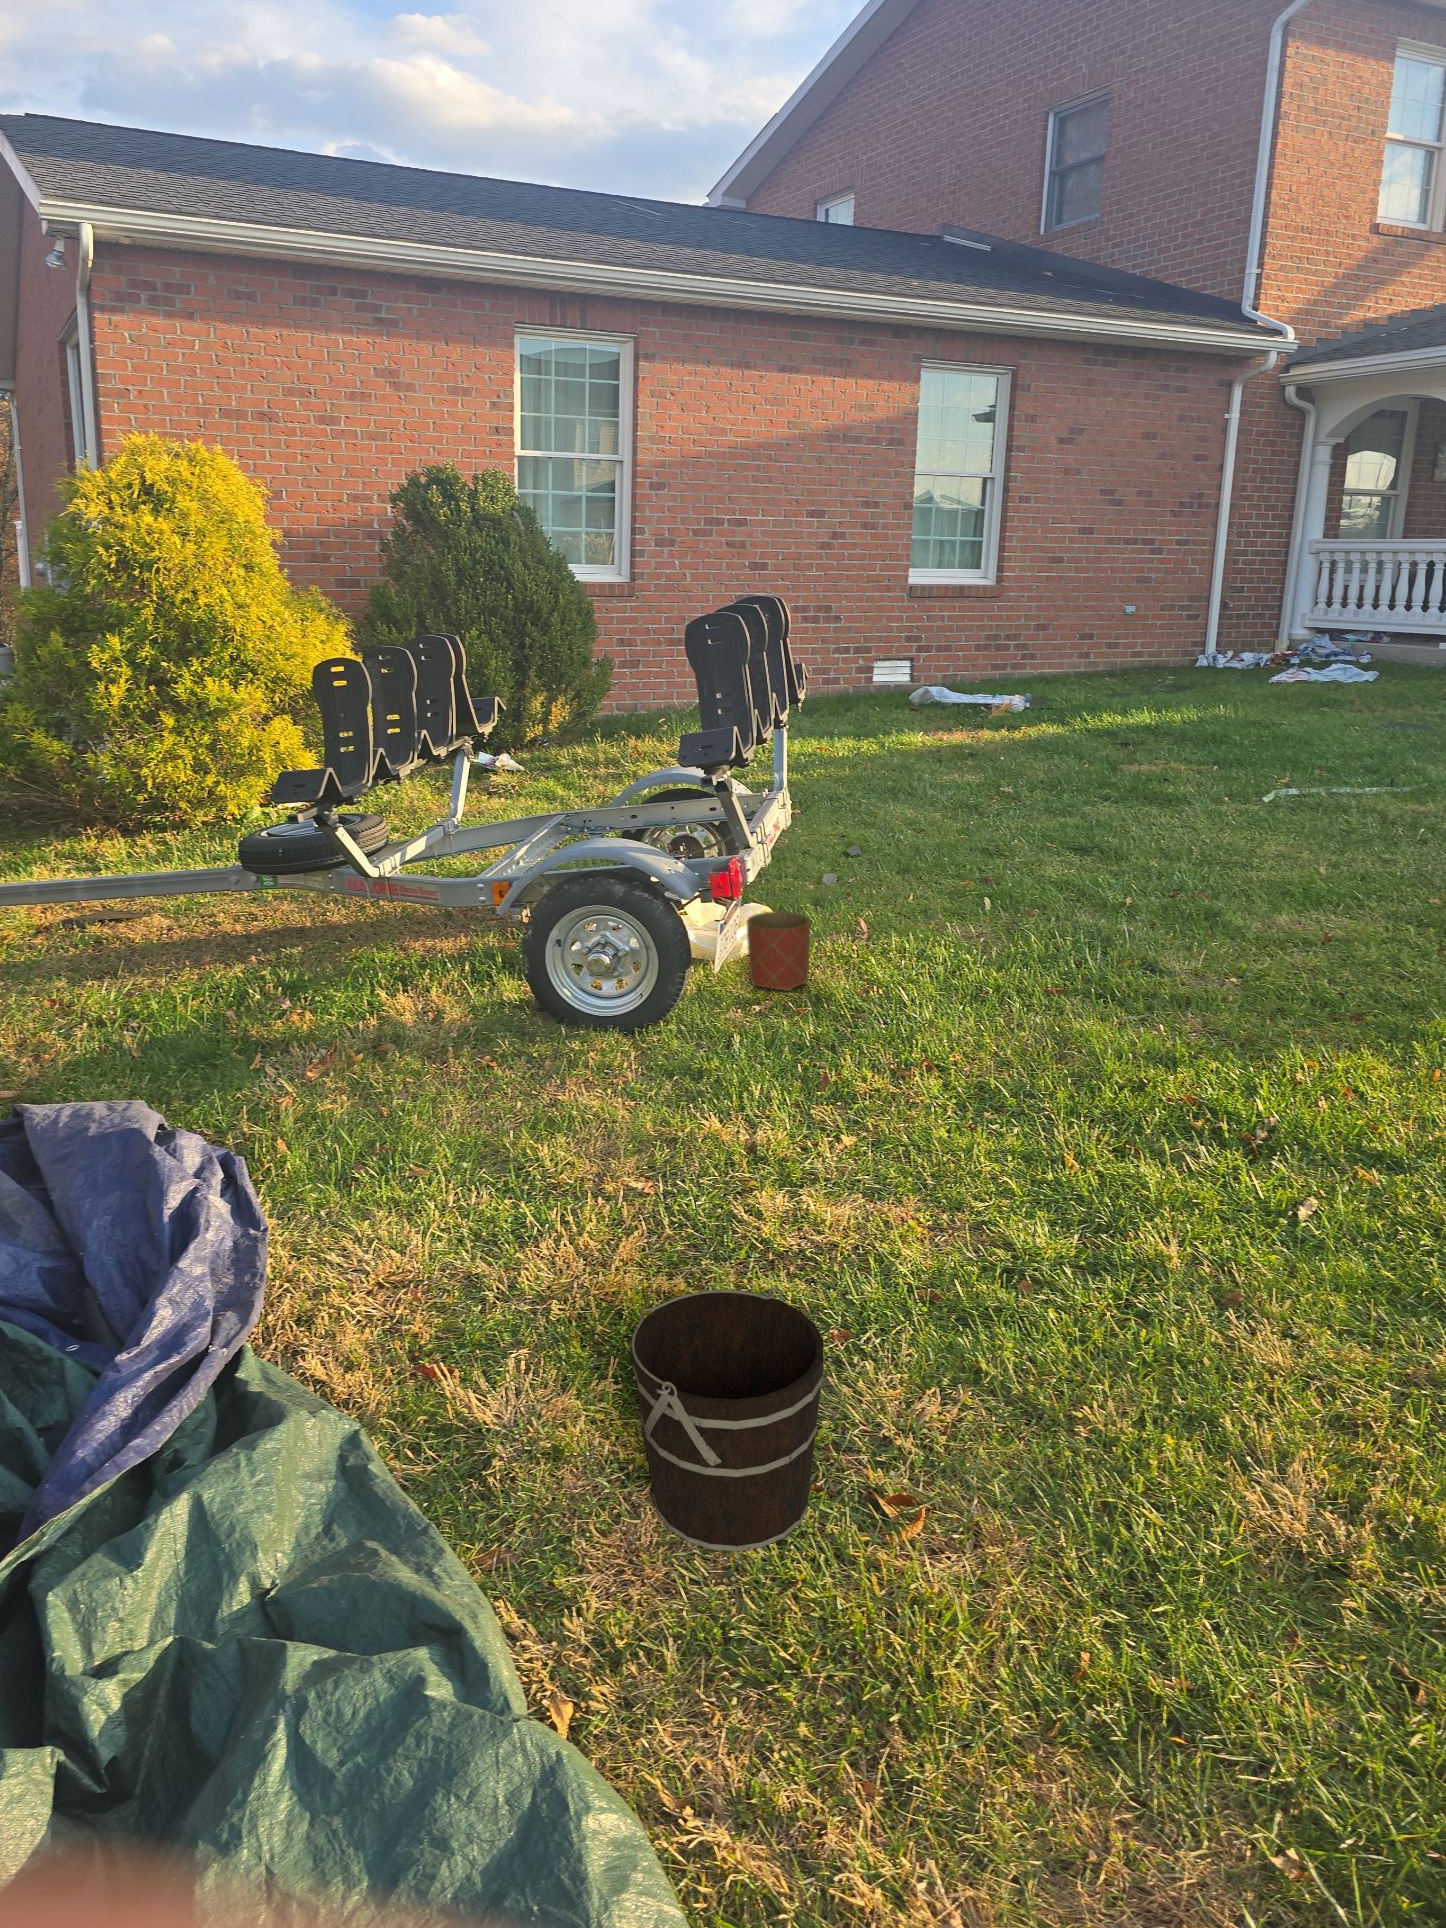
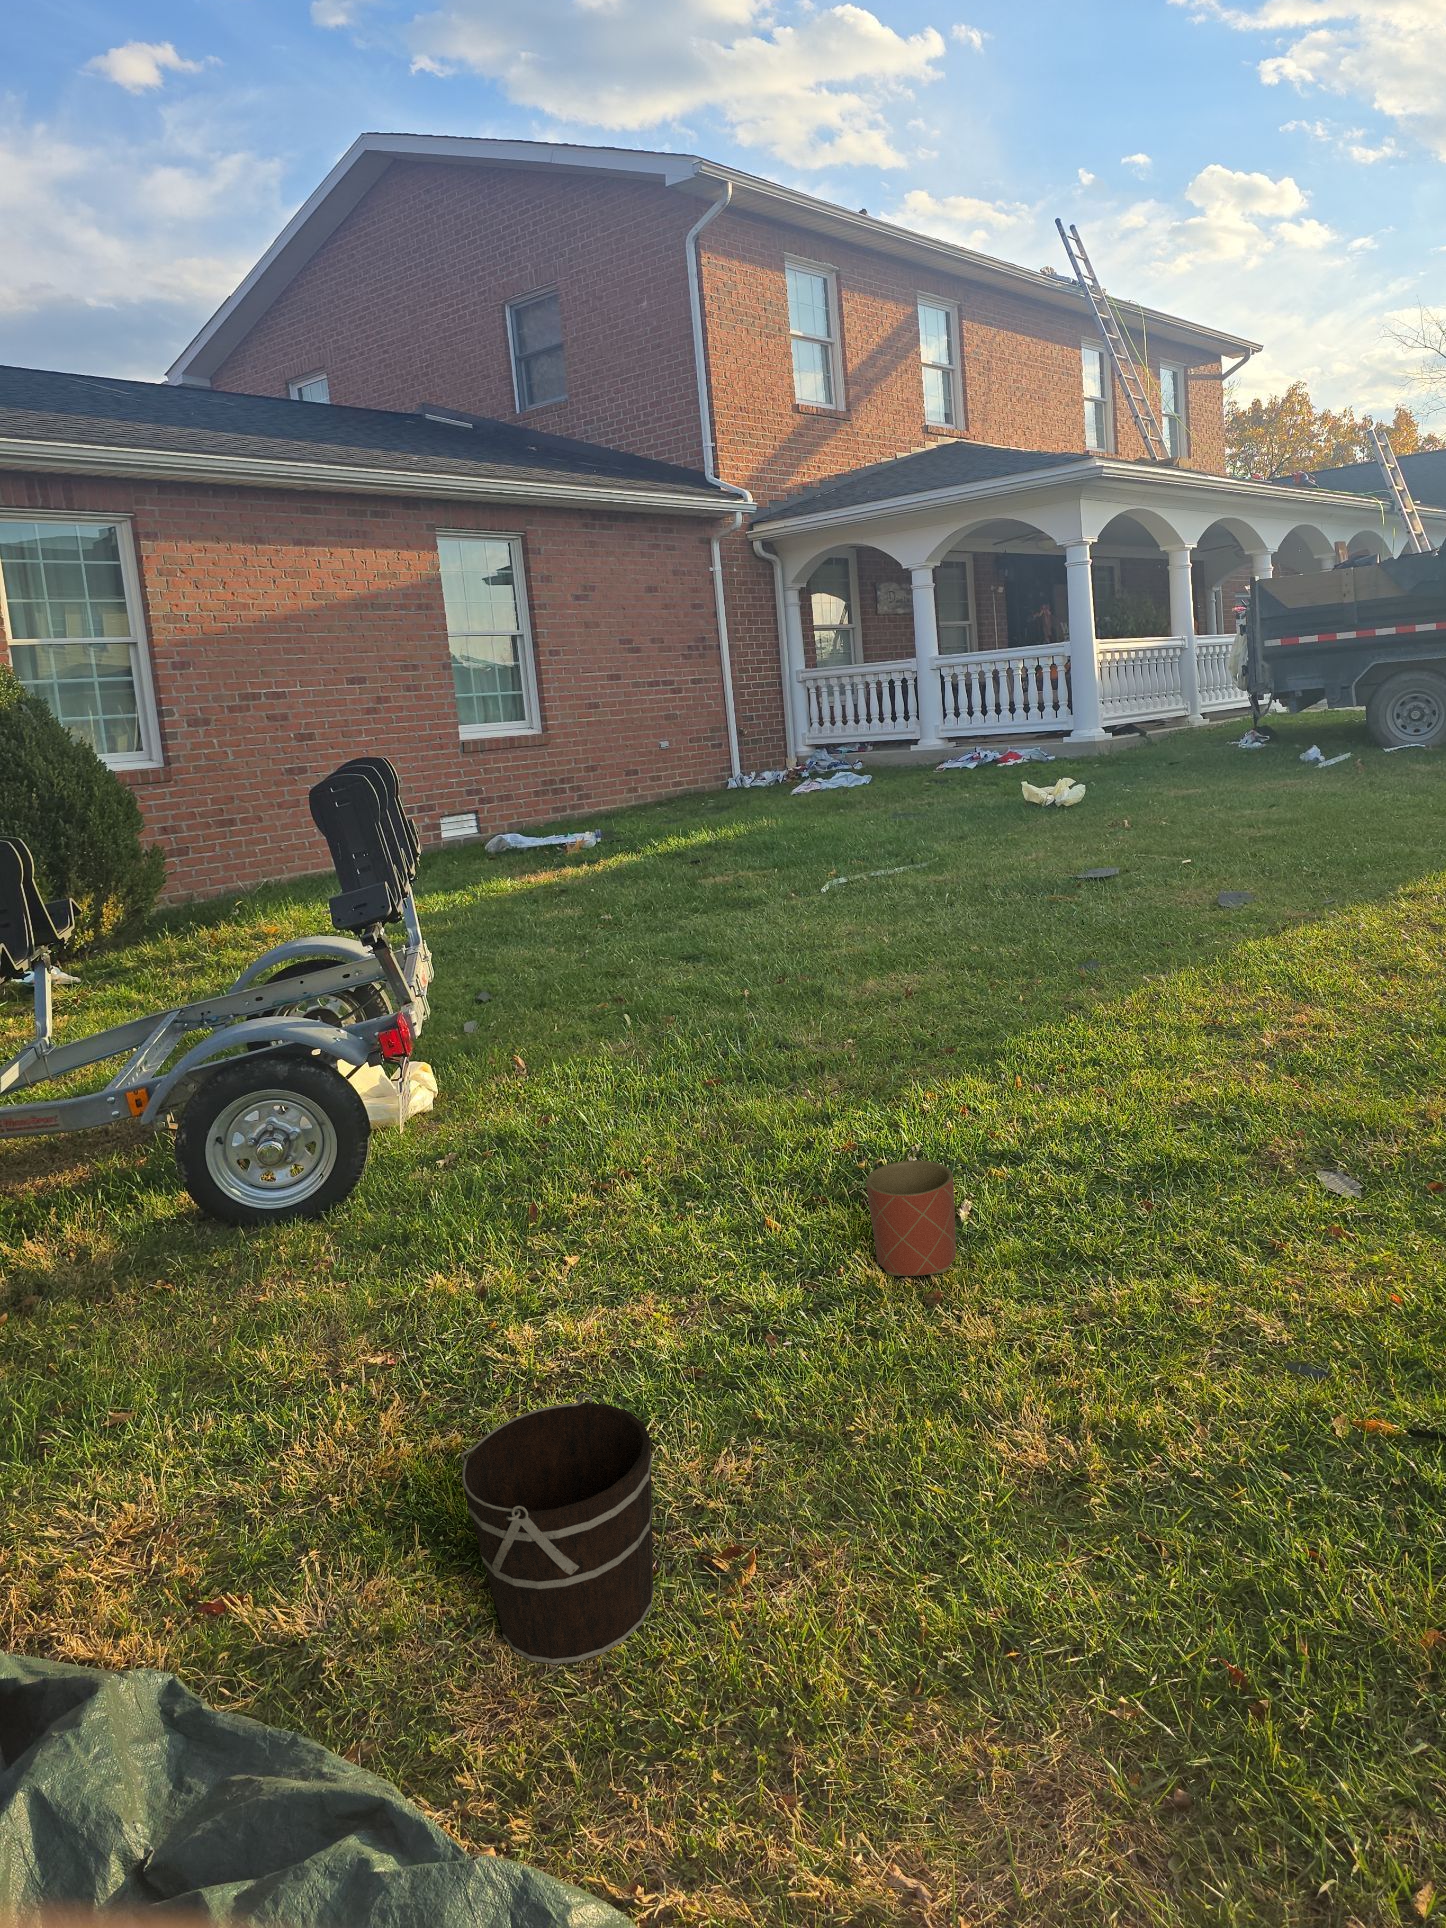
planter: present [747,911,810,991] -> present [866,1160,956,1276]

